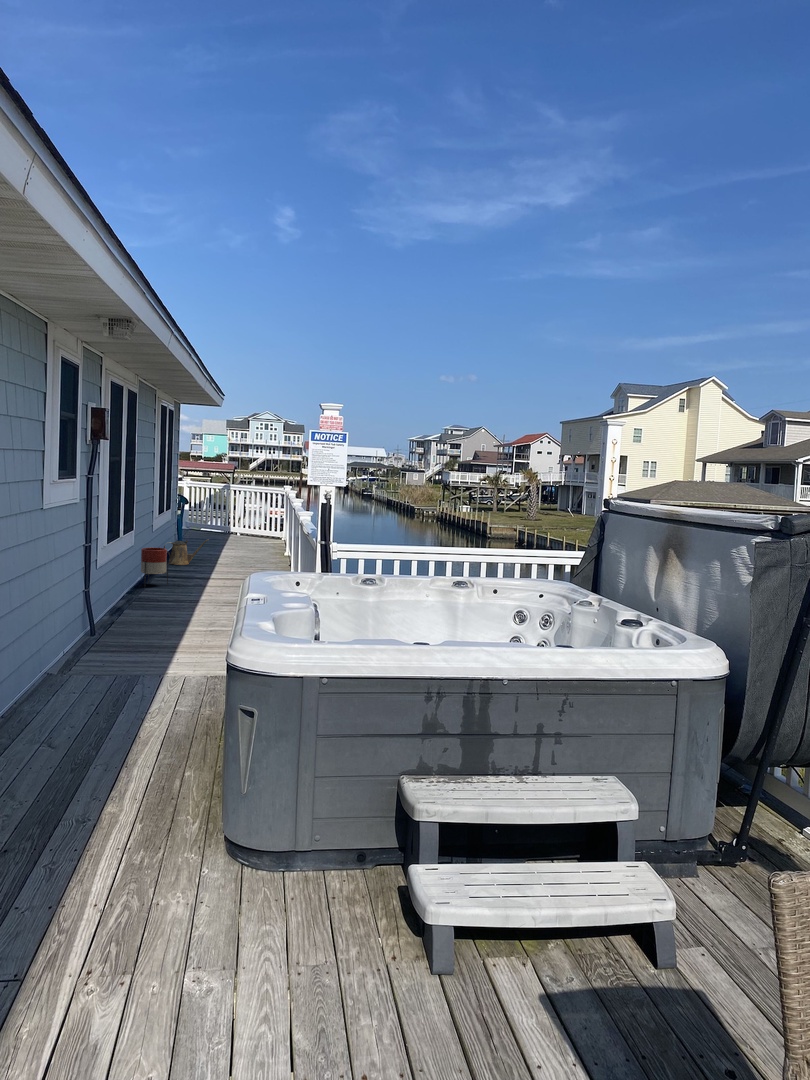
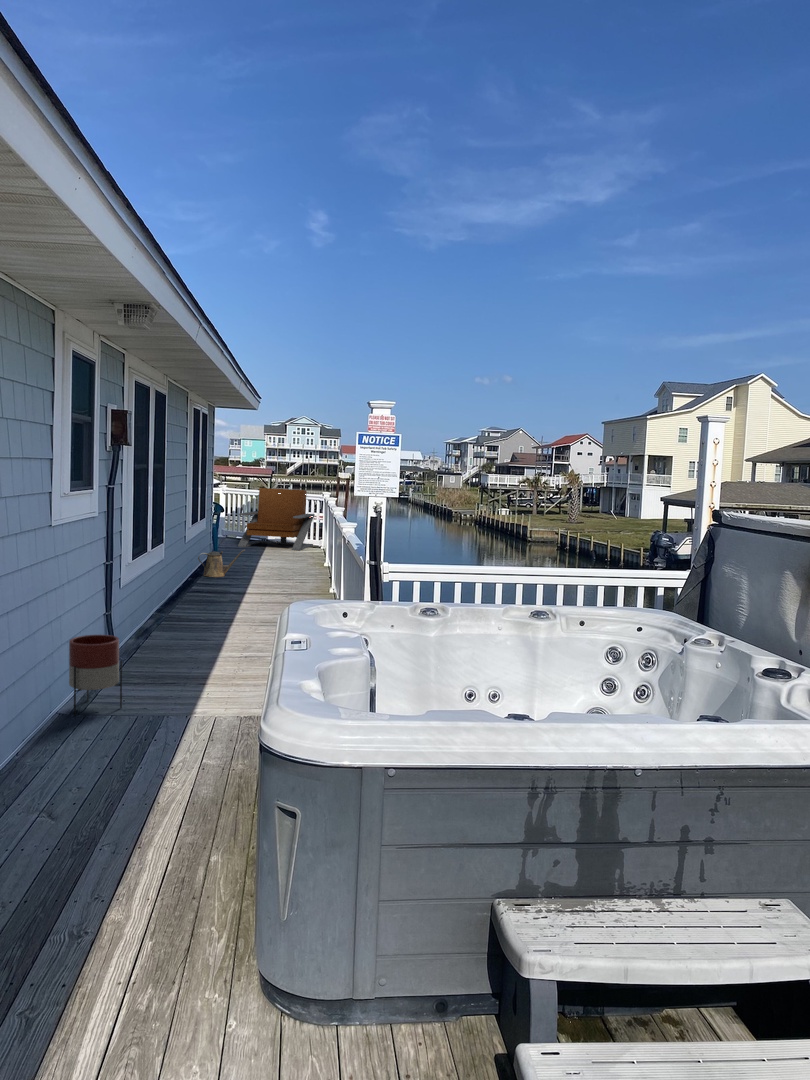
lounge chair: none [201,482,276,542] -> present [238,488,315,550]
planter: present [141,547,168,587] -> present [69,635,122,715]

